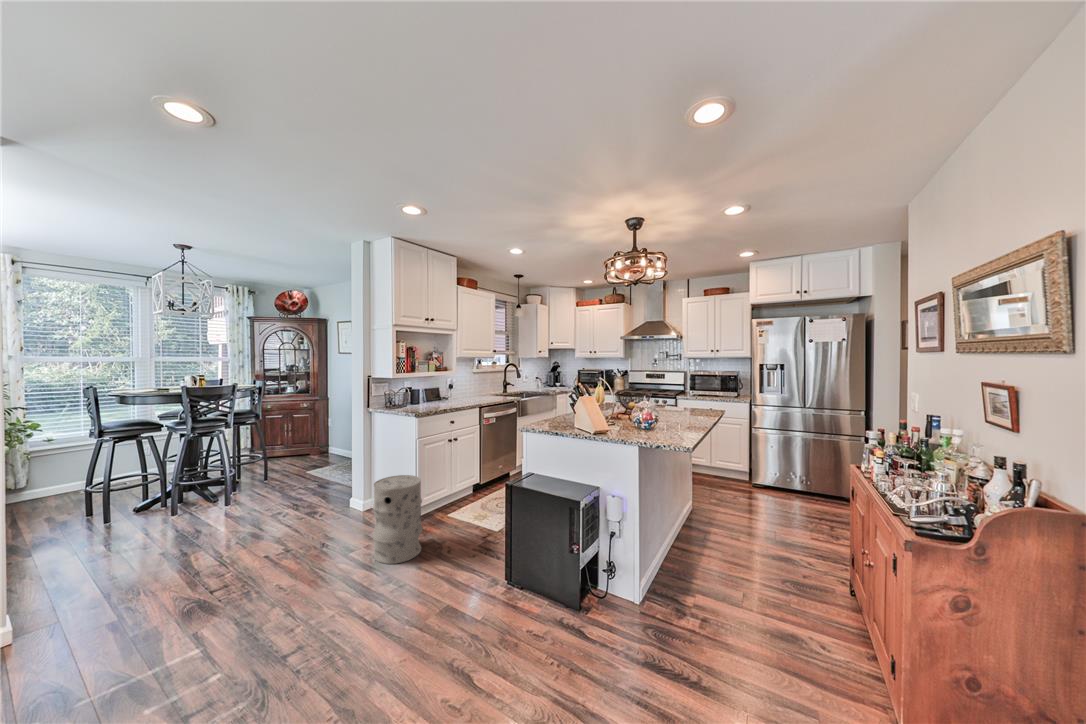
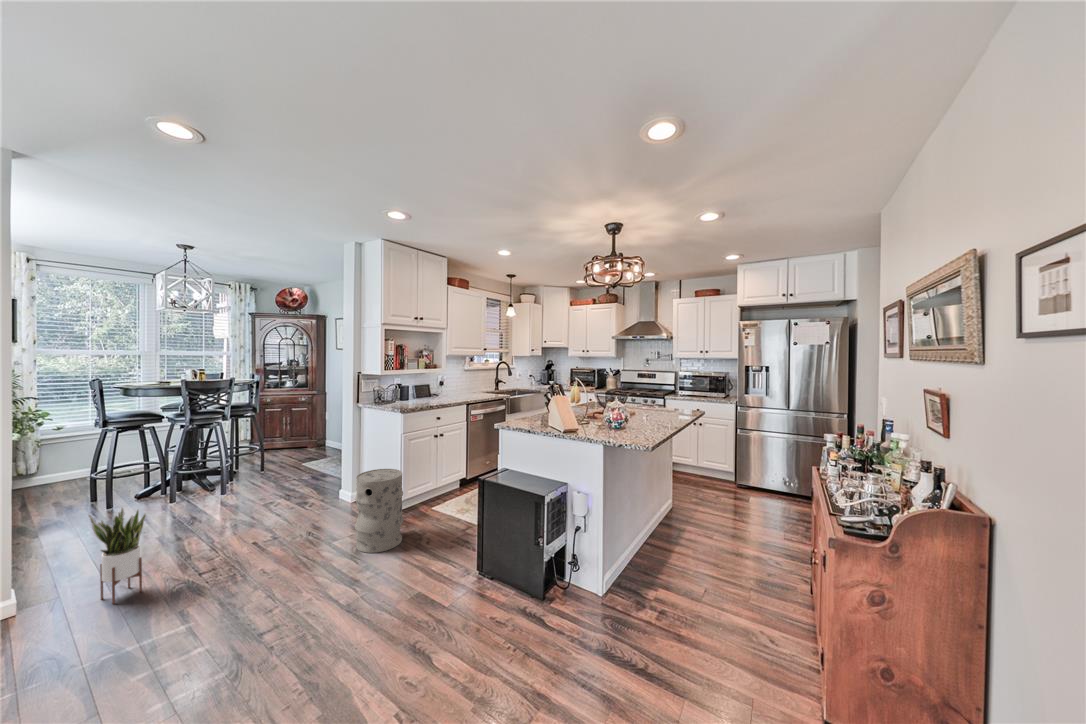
potted plant: none [90,523,153,628] -> present [88,508,146,604]

